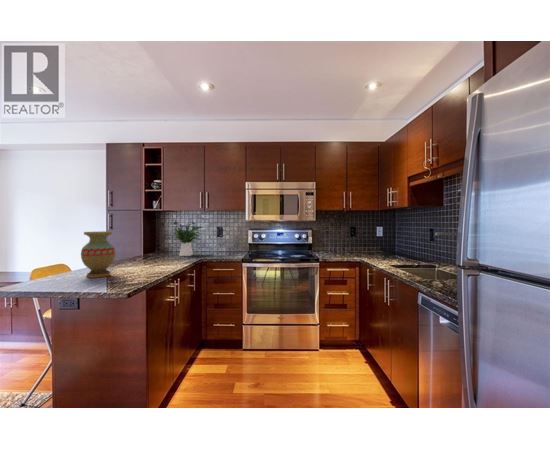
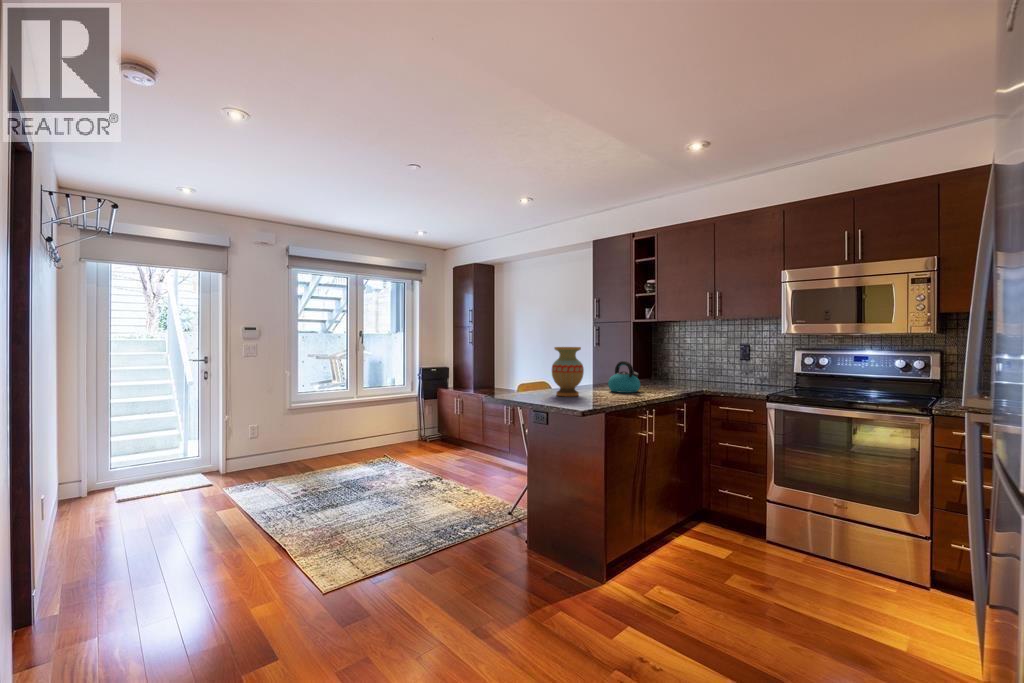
flower arrangement: present [171,220,202,256] -> none [660,332,714,385]
kettle: none [133,242,161,268] -> present [608,361,640,393]

